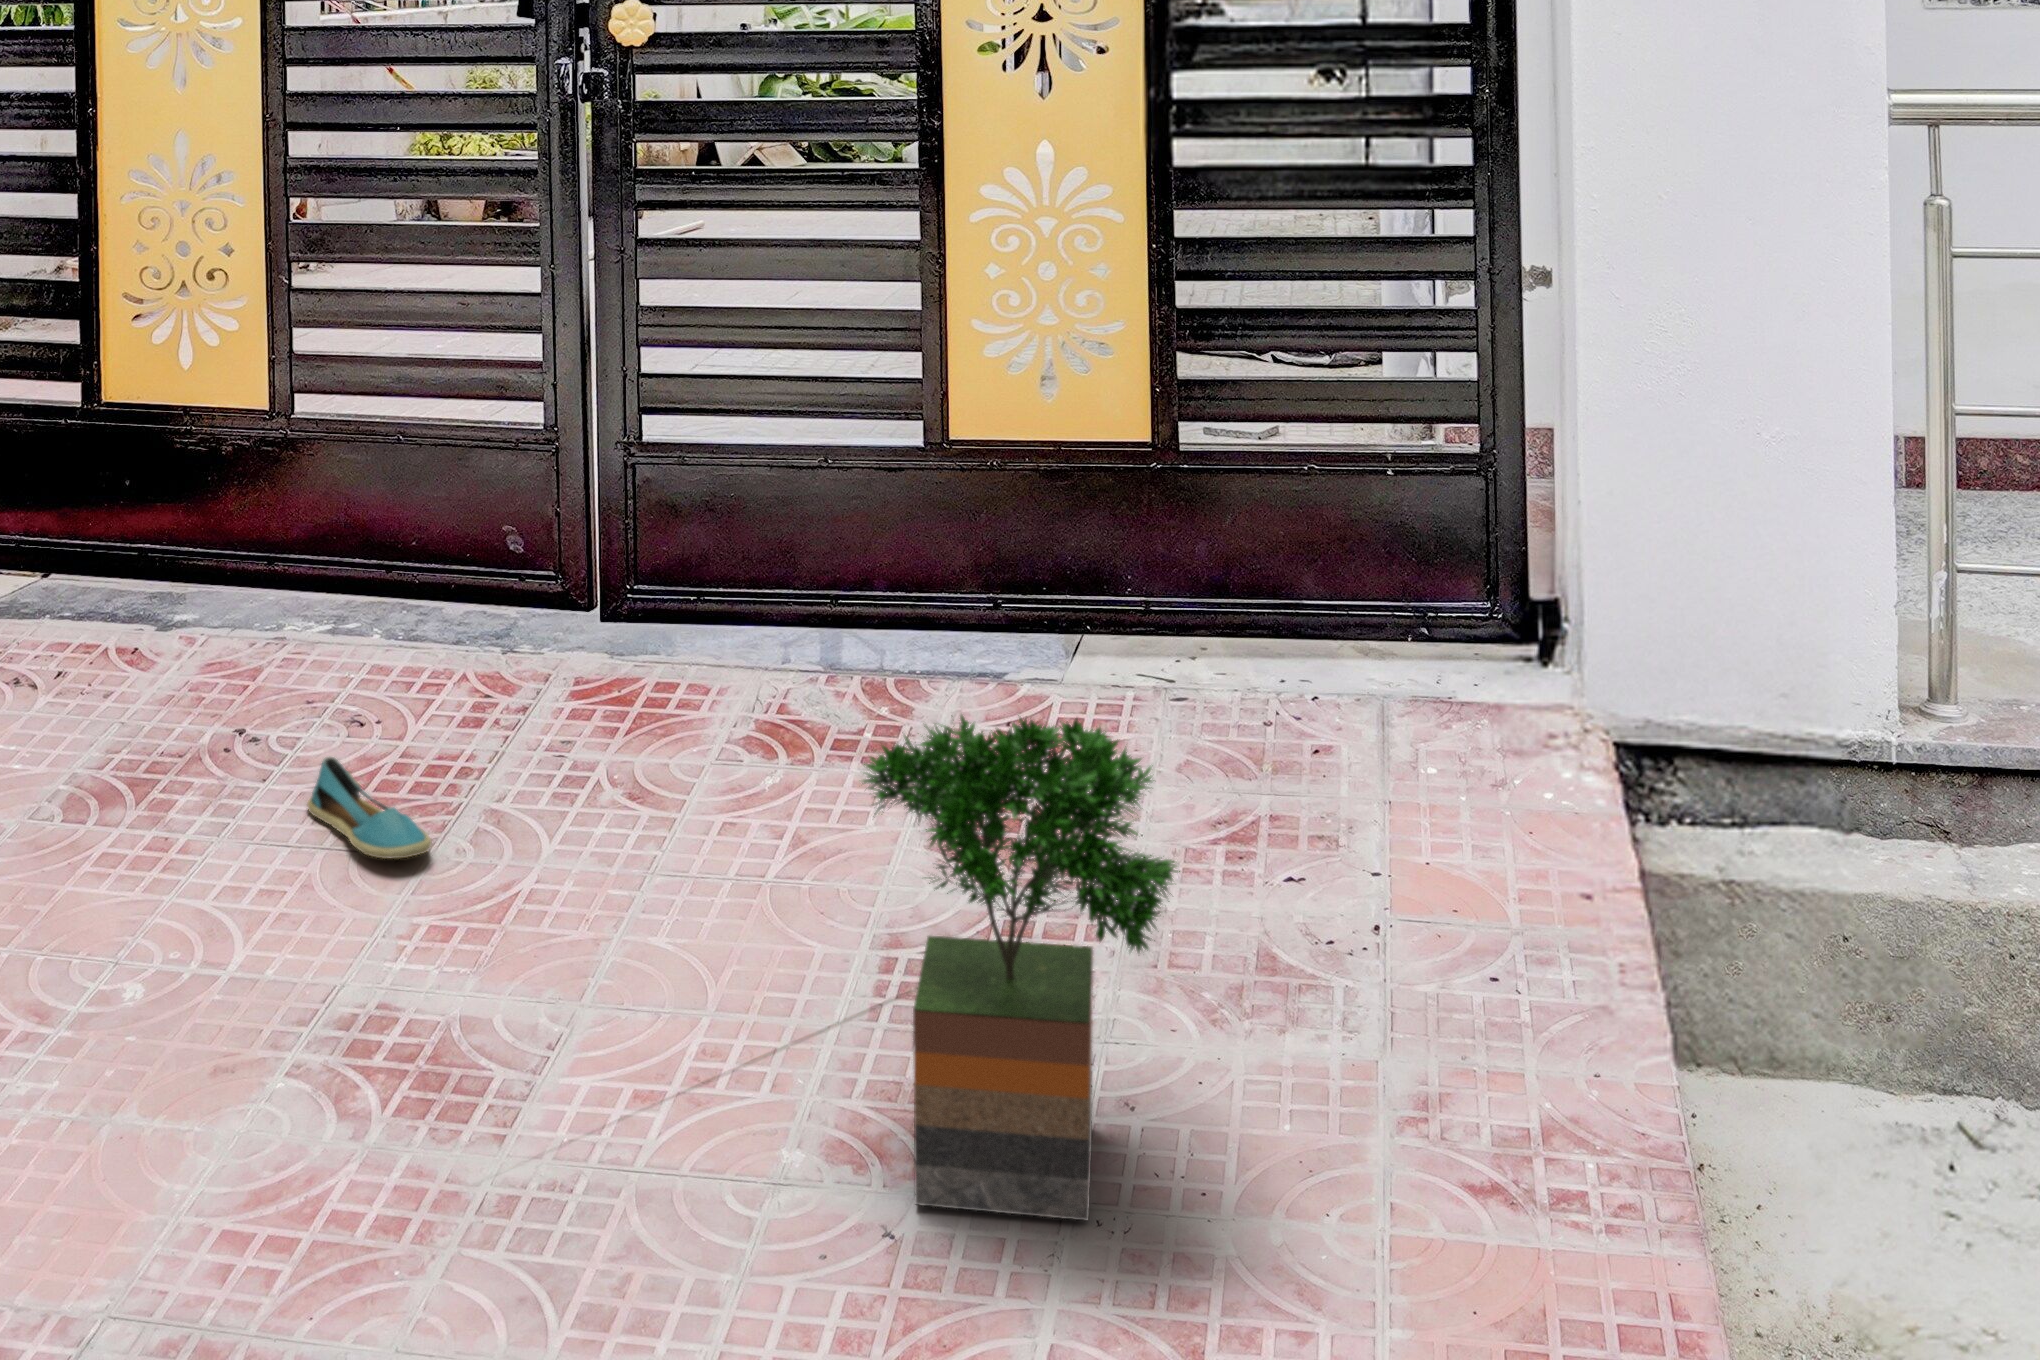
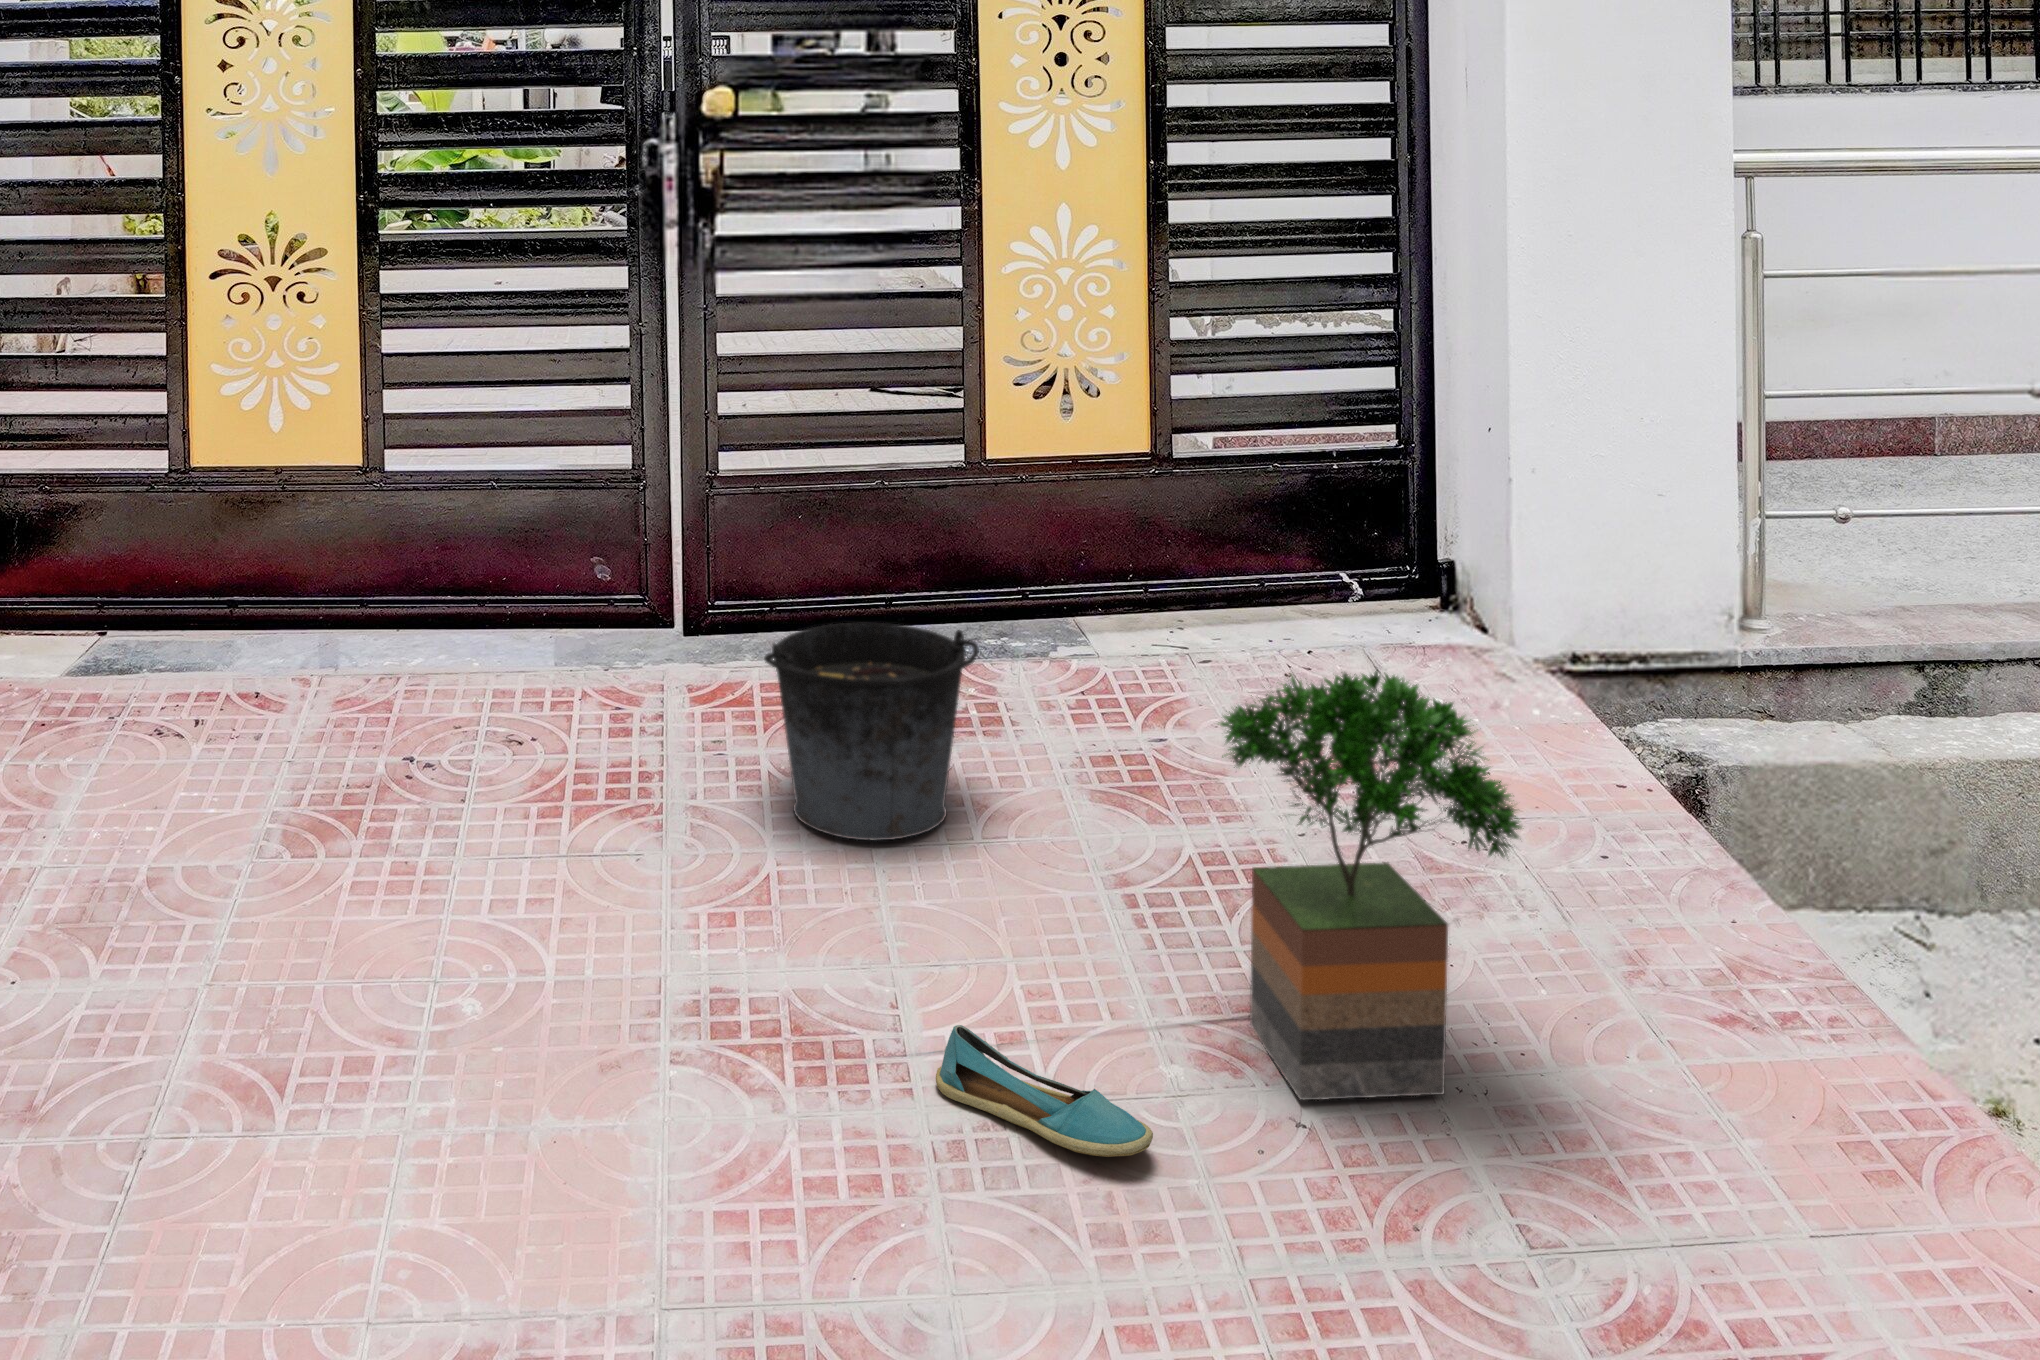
bucket: none [544,621,796,868] -> present [764,623,979,840]
shoe: present [307,757,432,858] -> present [936,1025,1153,1157]

